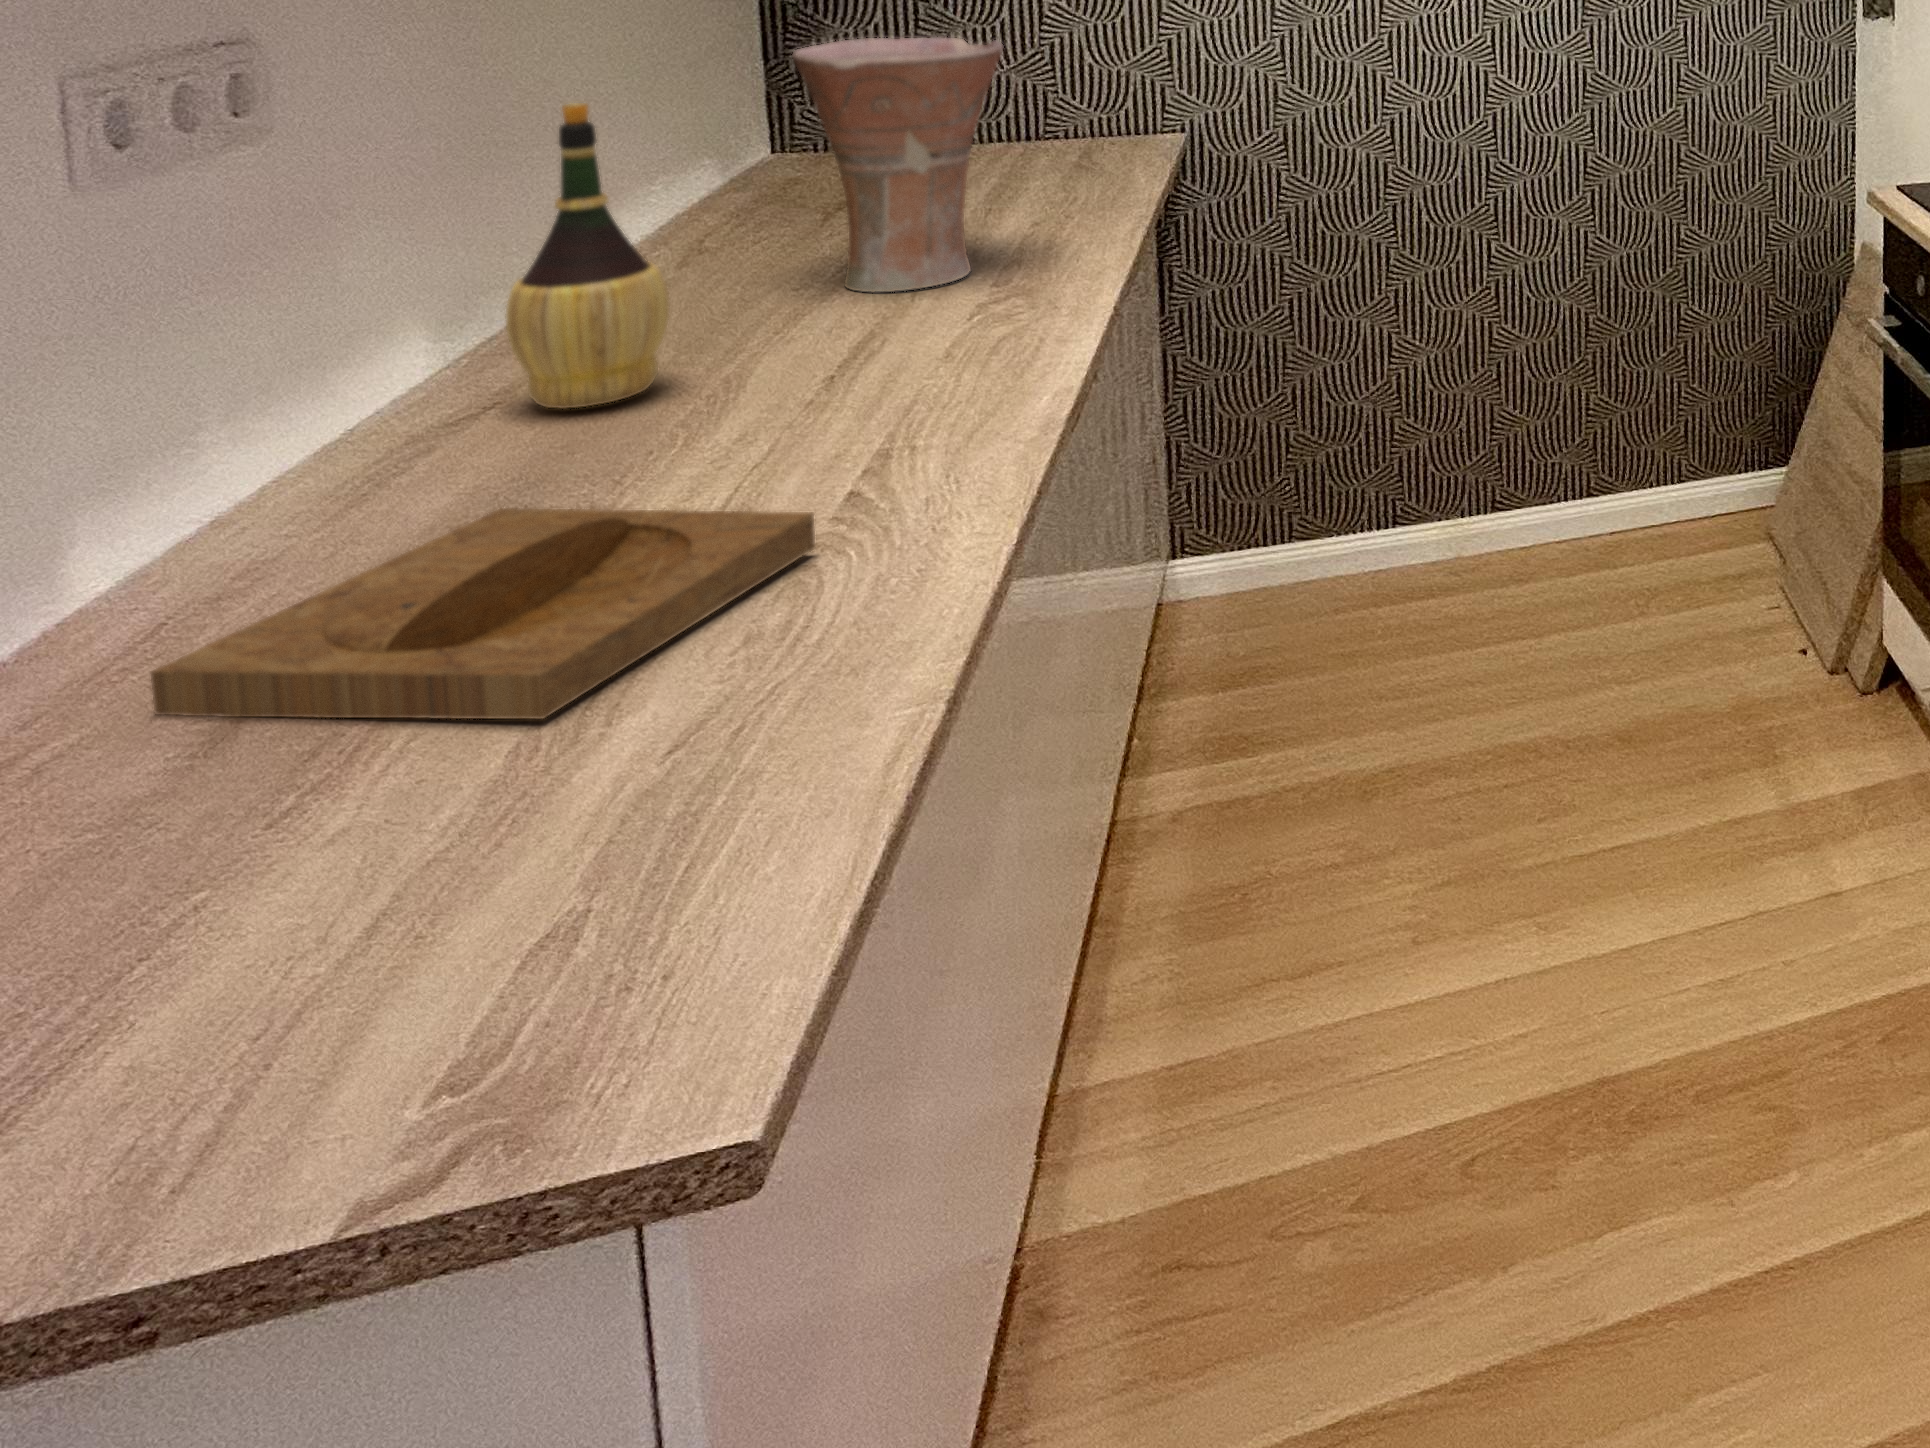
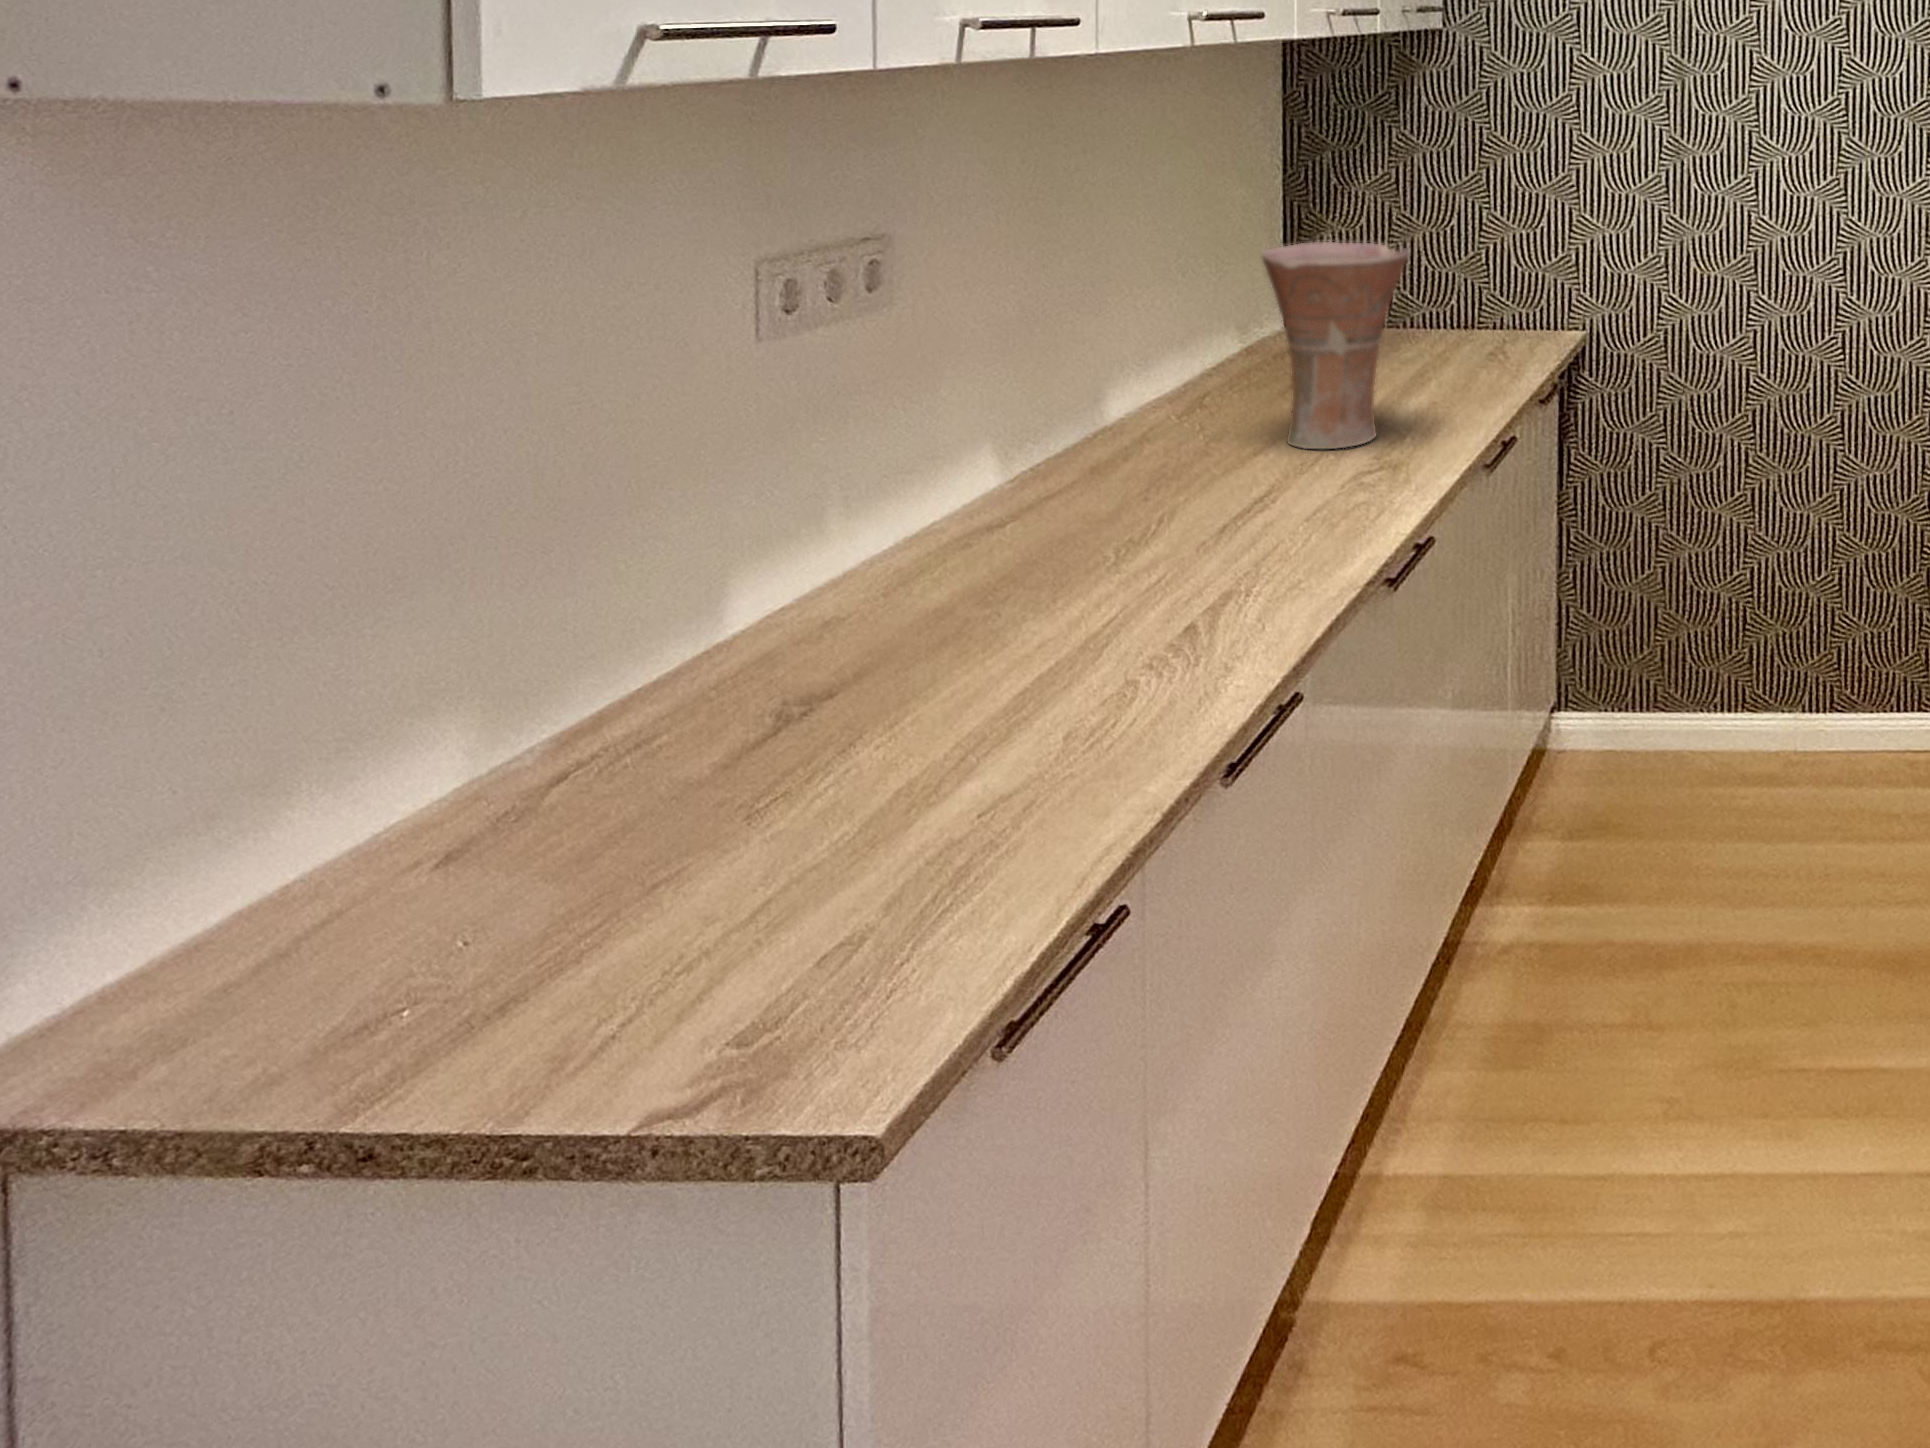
wine bottle: present [505,103,670,408] -> none [1039,289,1142,521]
tray: present [151,508,816,719] -> none [751,595,1158,764]

